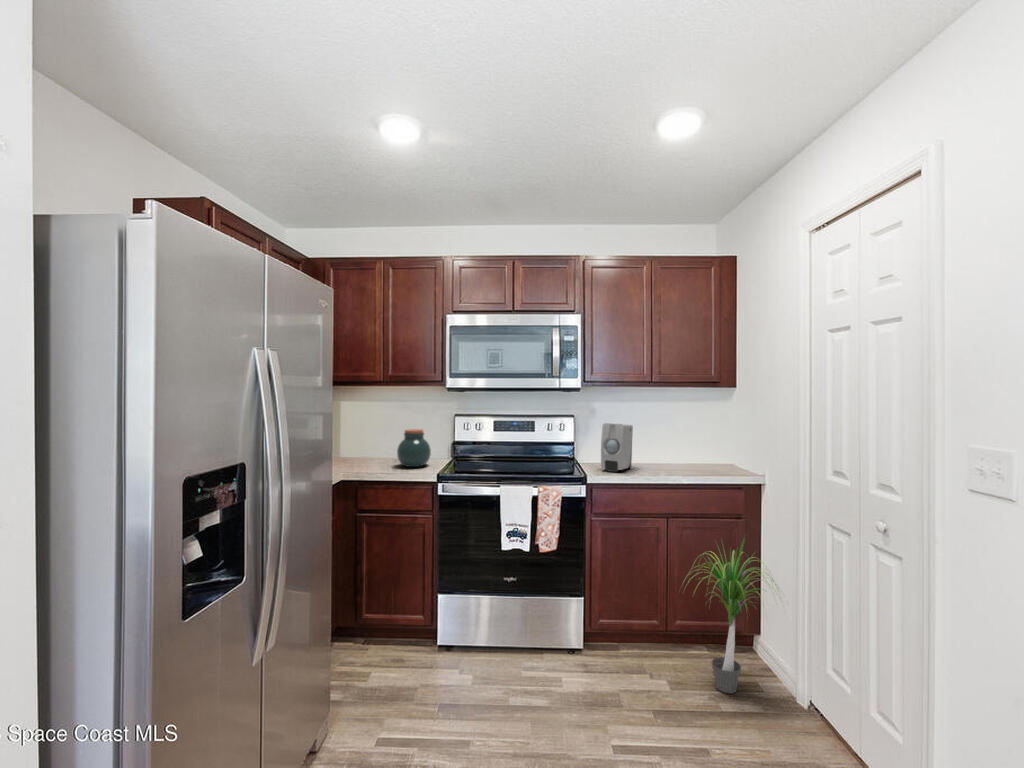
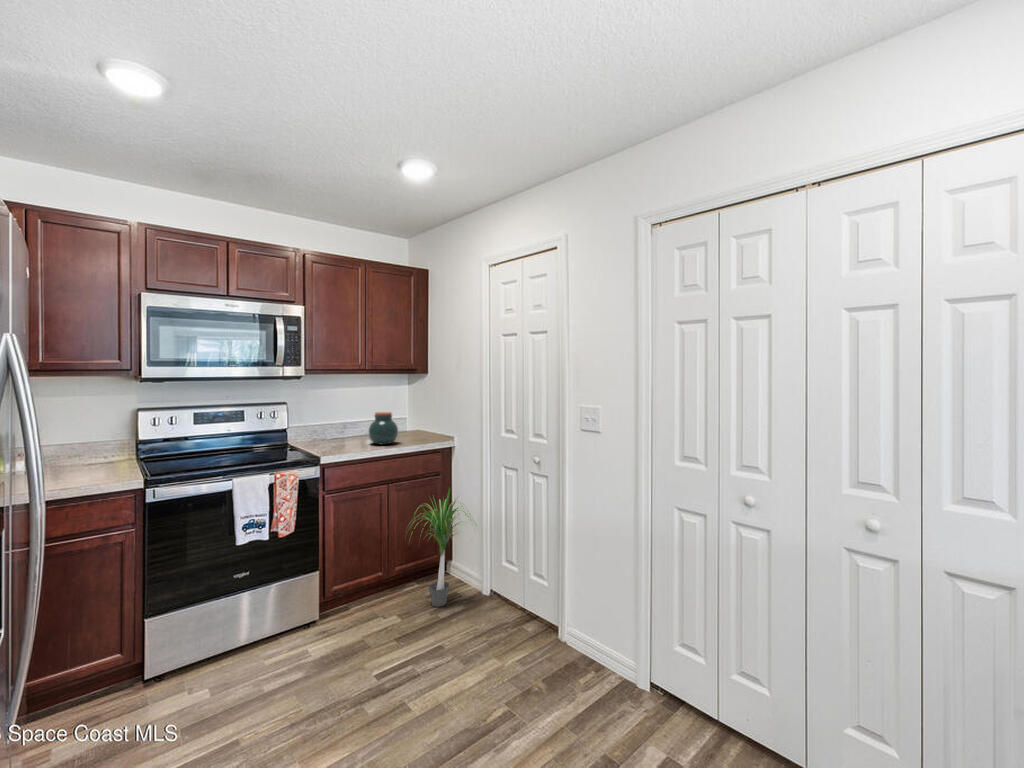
soap dispenser: present [601,423,633,472] -> none [329,409,353,452]
jar: present [397,429,431,467] -> present [369,412,398,444]

